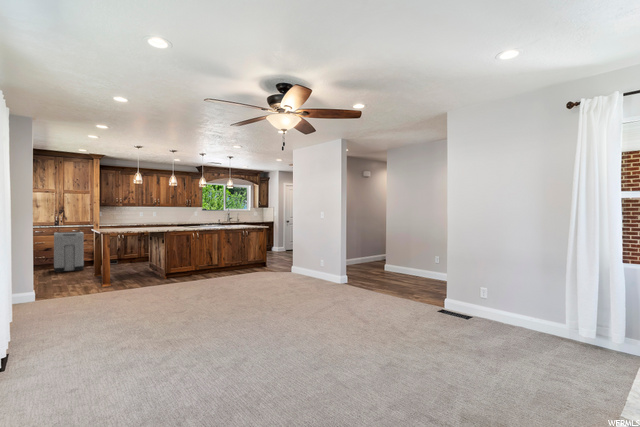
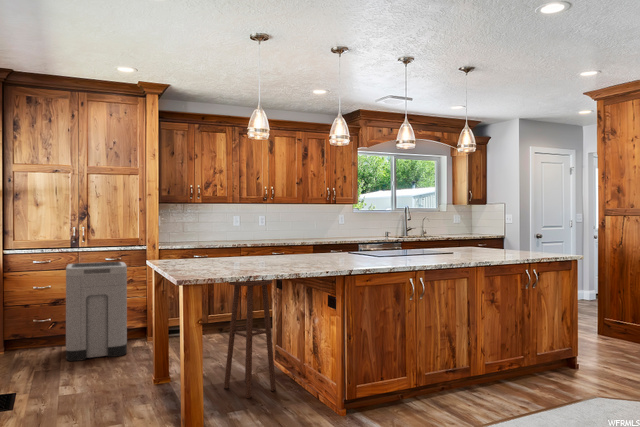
stool: none [125,234,145,276] -> present [224,280,276,398]

